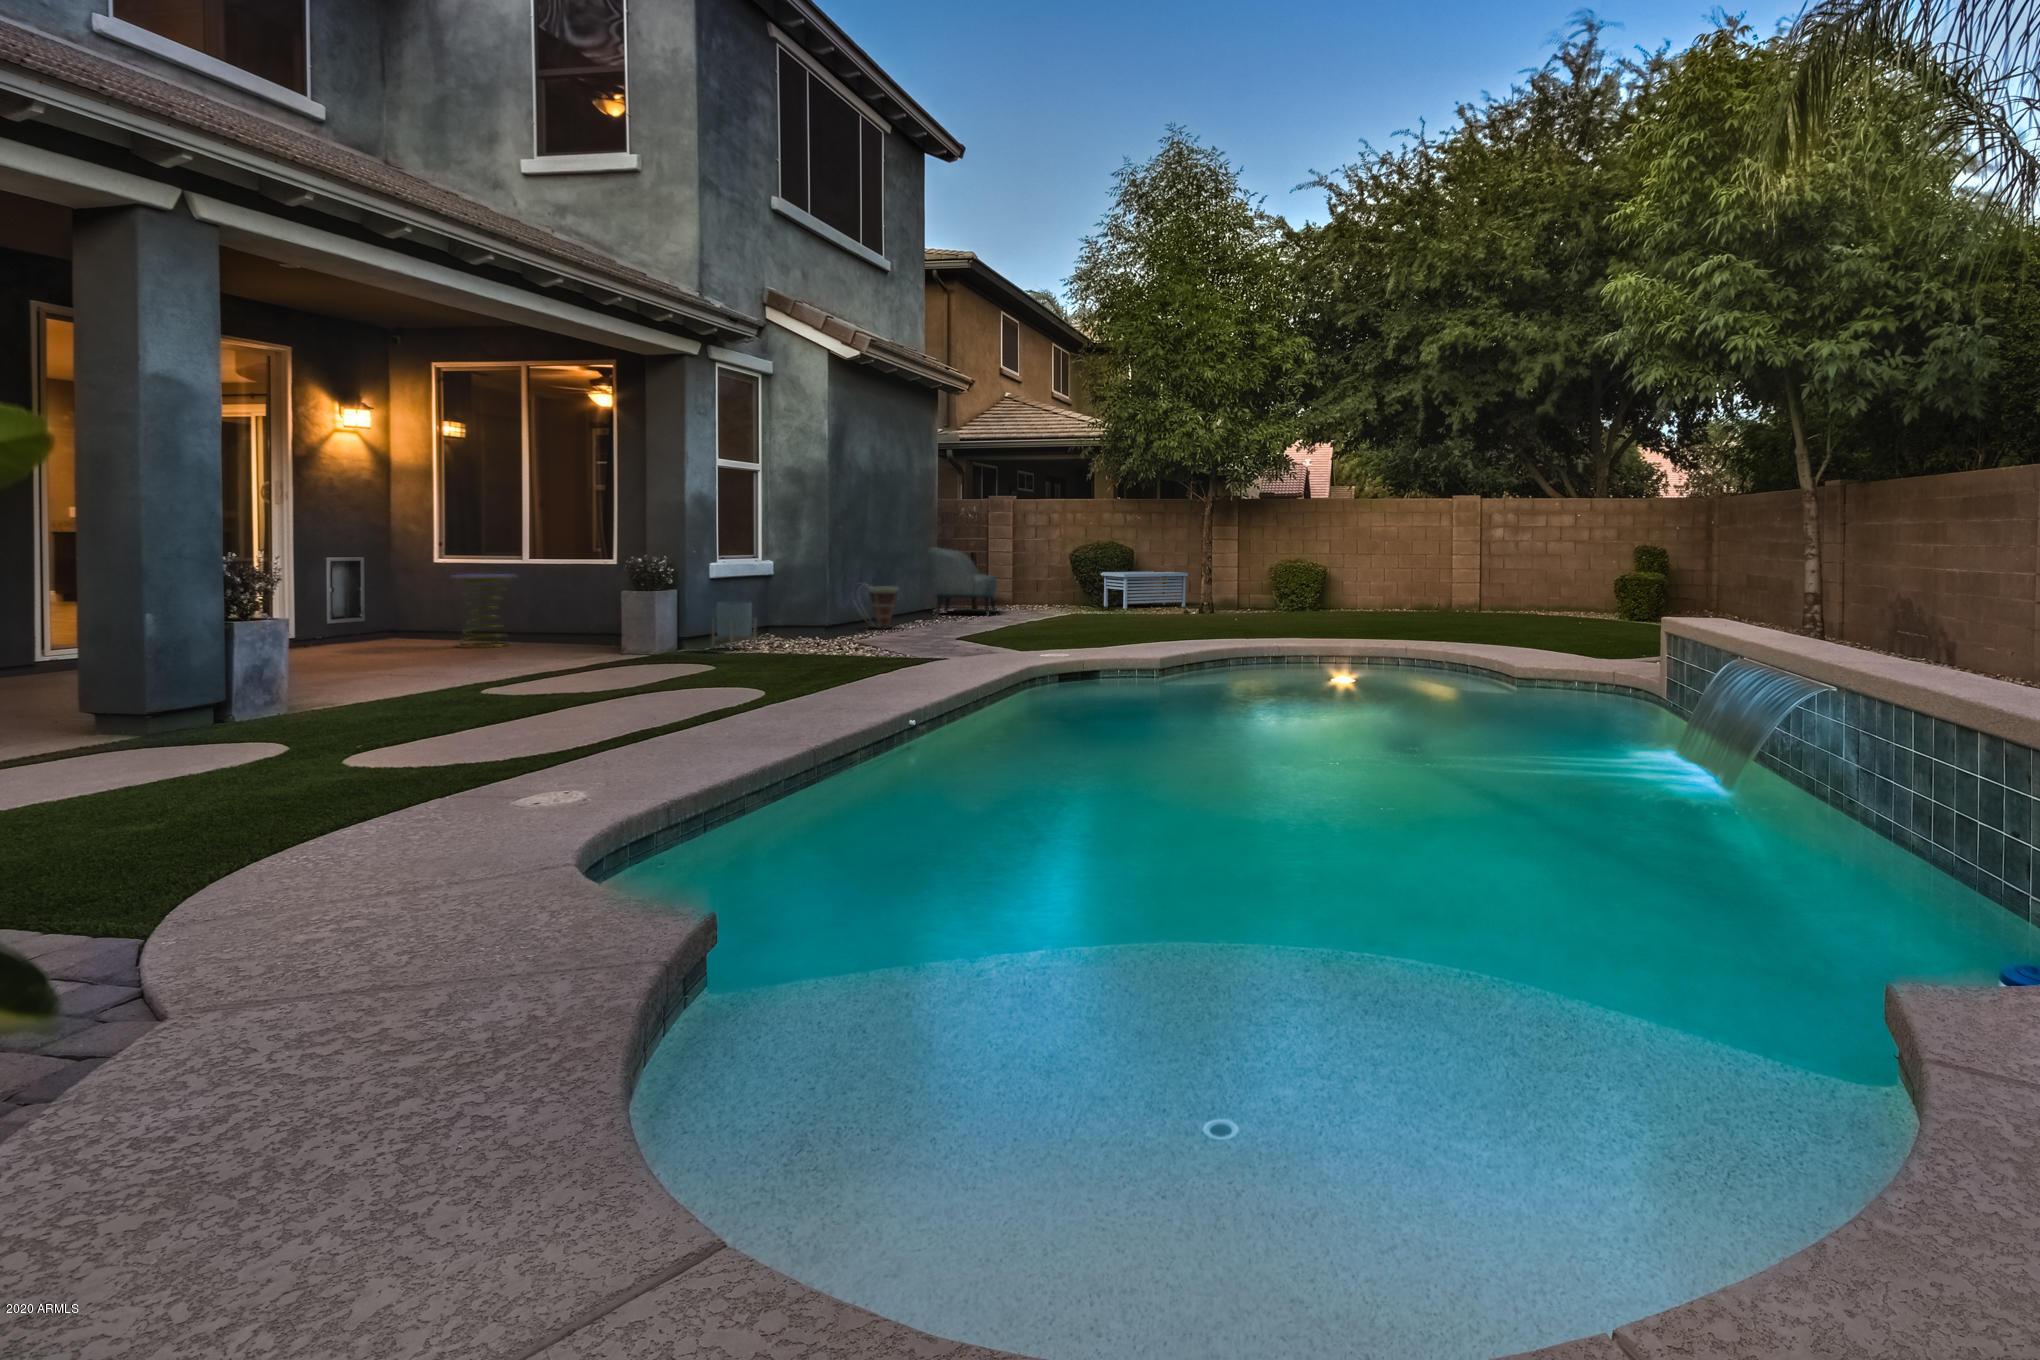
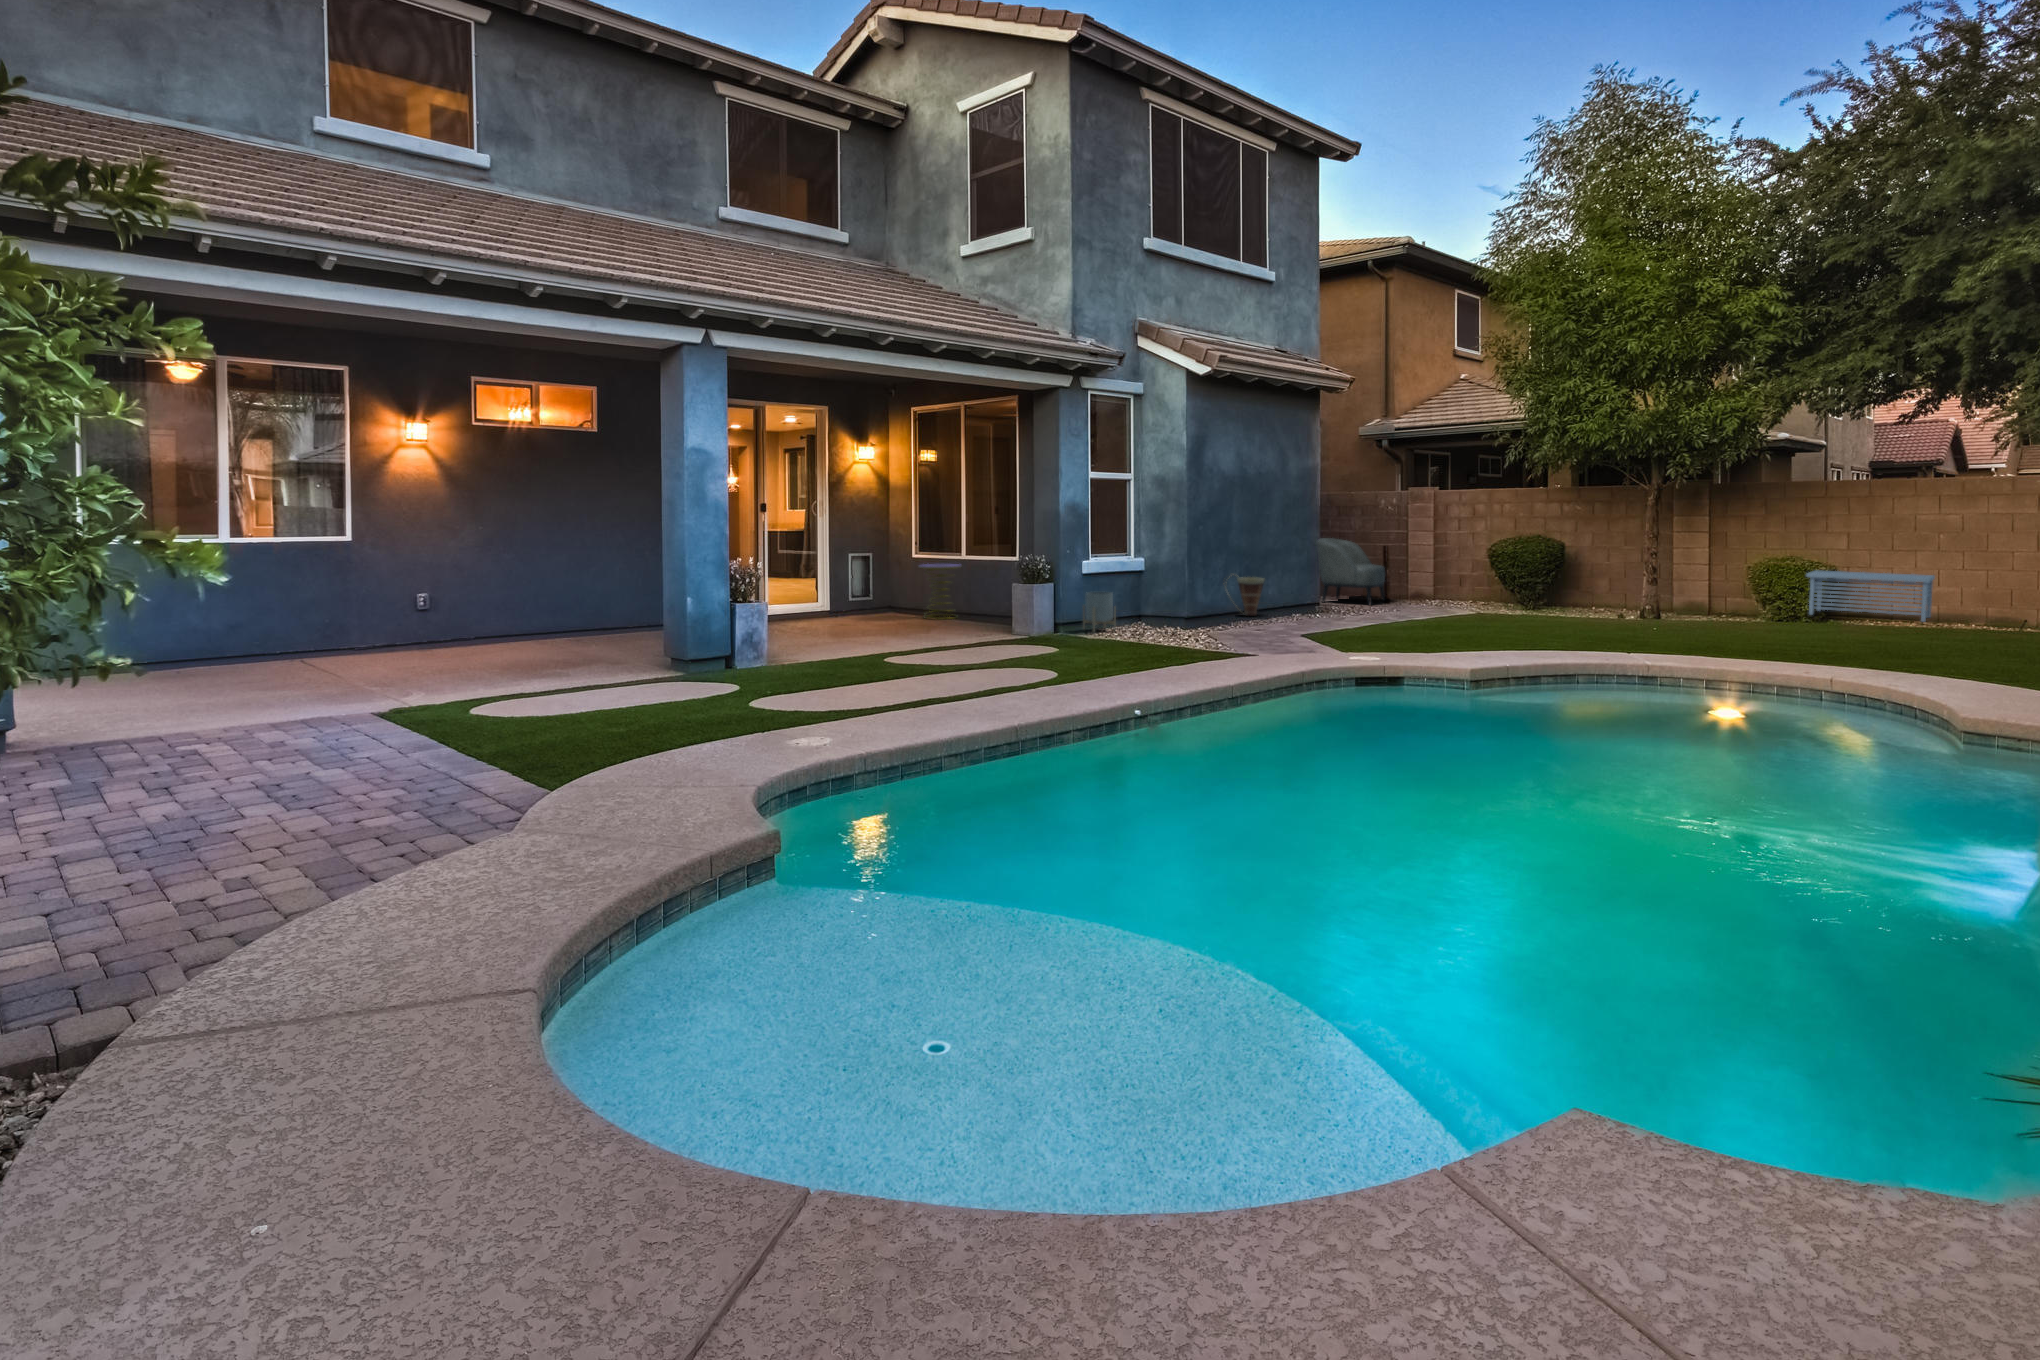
storage bench: present [1101,571,1188,609] -> present [1806,571,1935,622]

